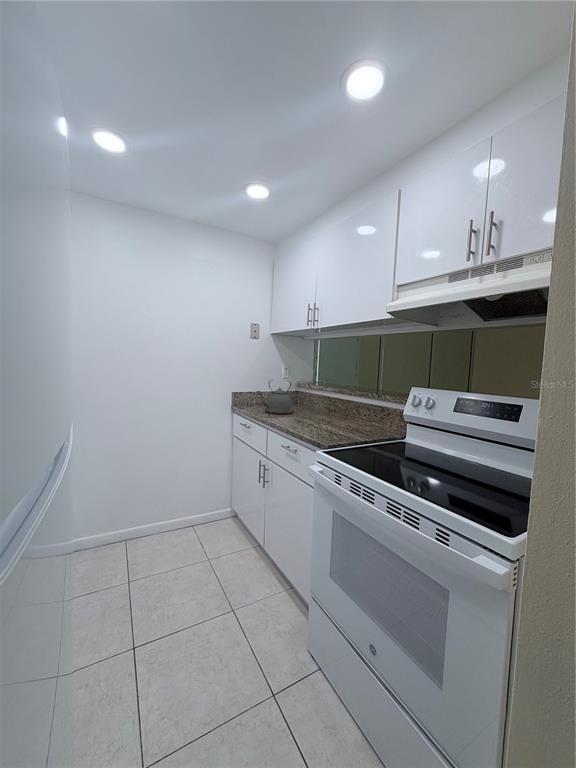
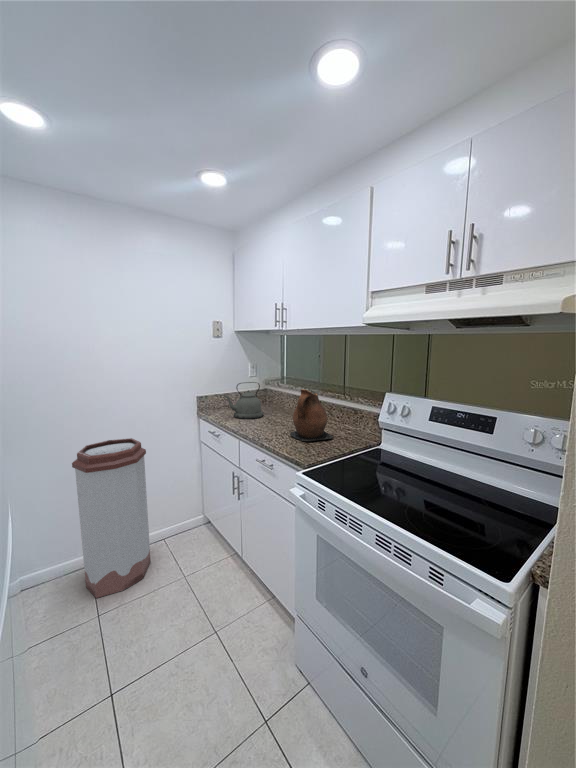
ceramic pitcher: none [314,382,359,432] -> present [290,389,333,441]
trash can: none [119,425,183,569] -> present [72,438,151,598]

